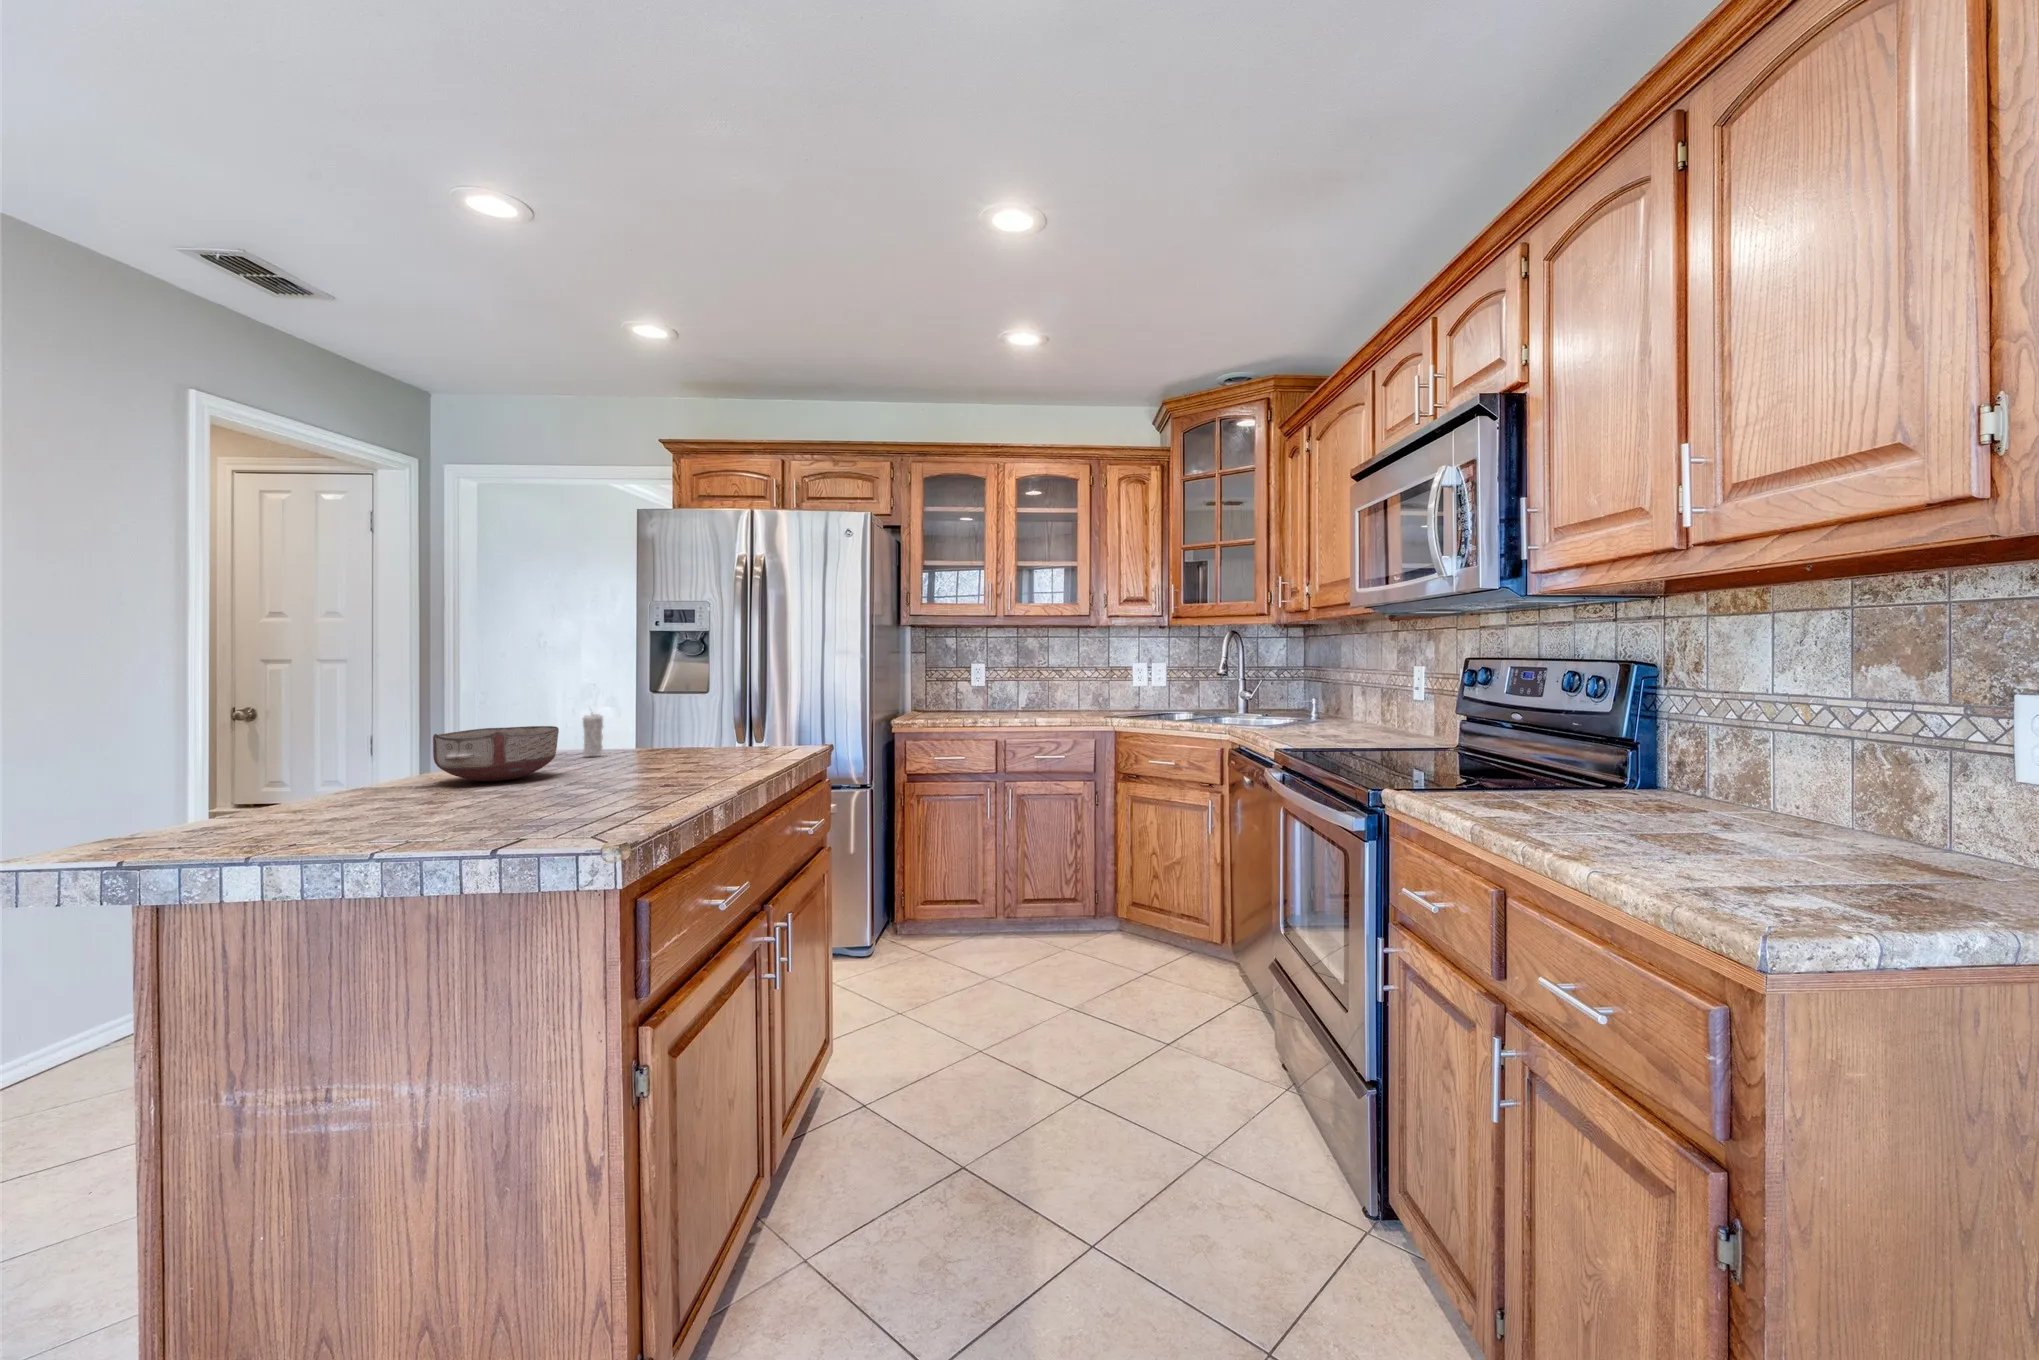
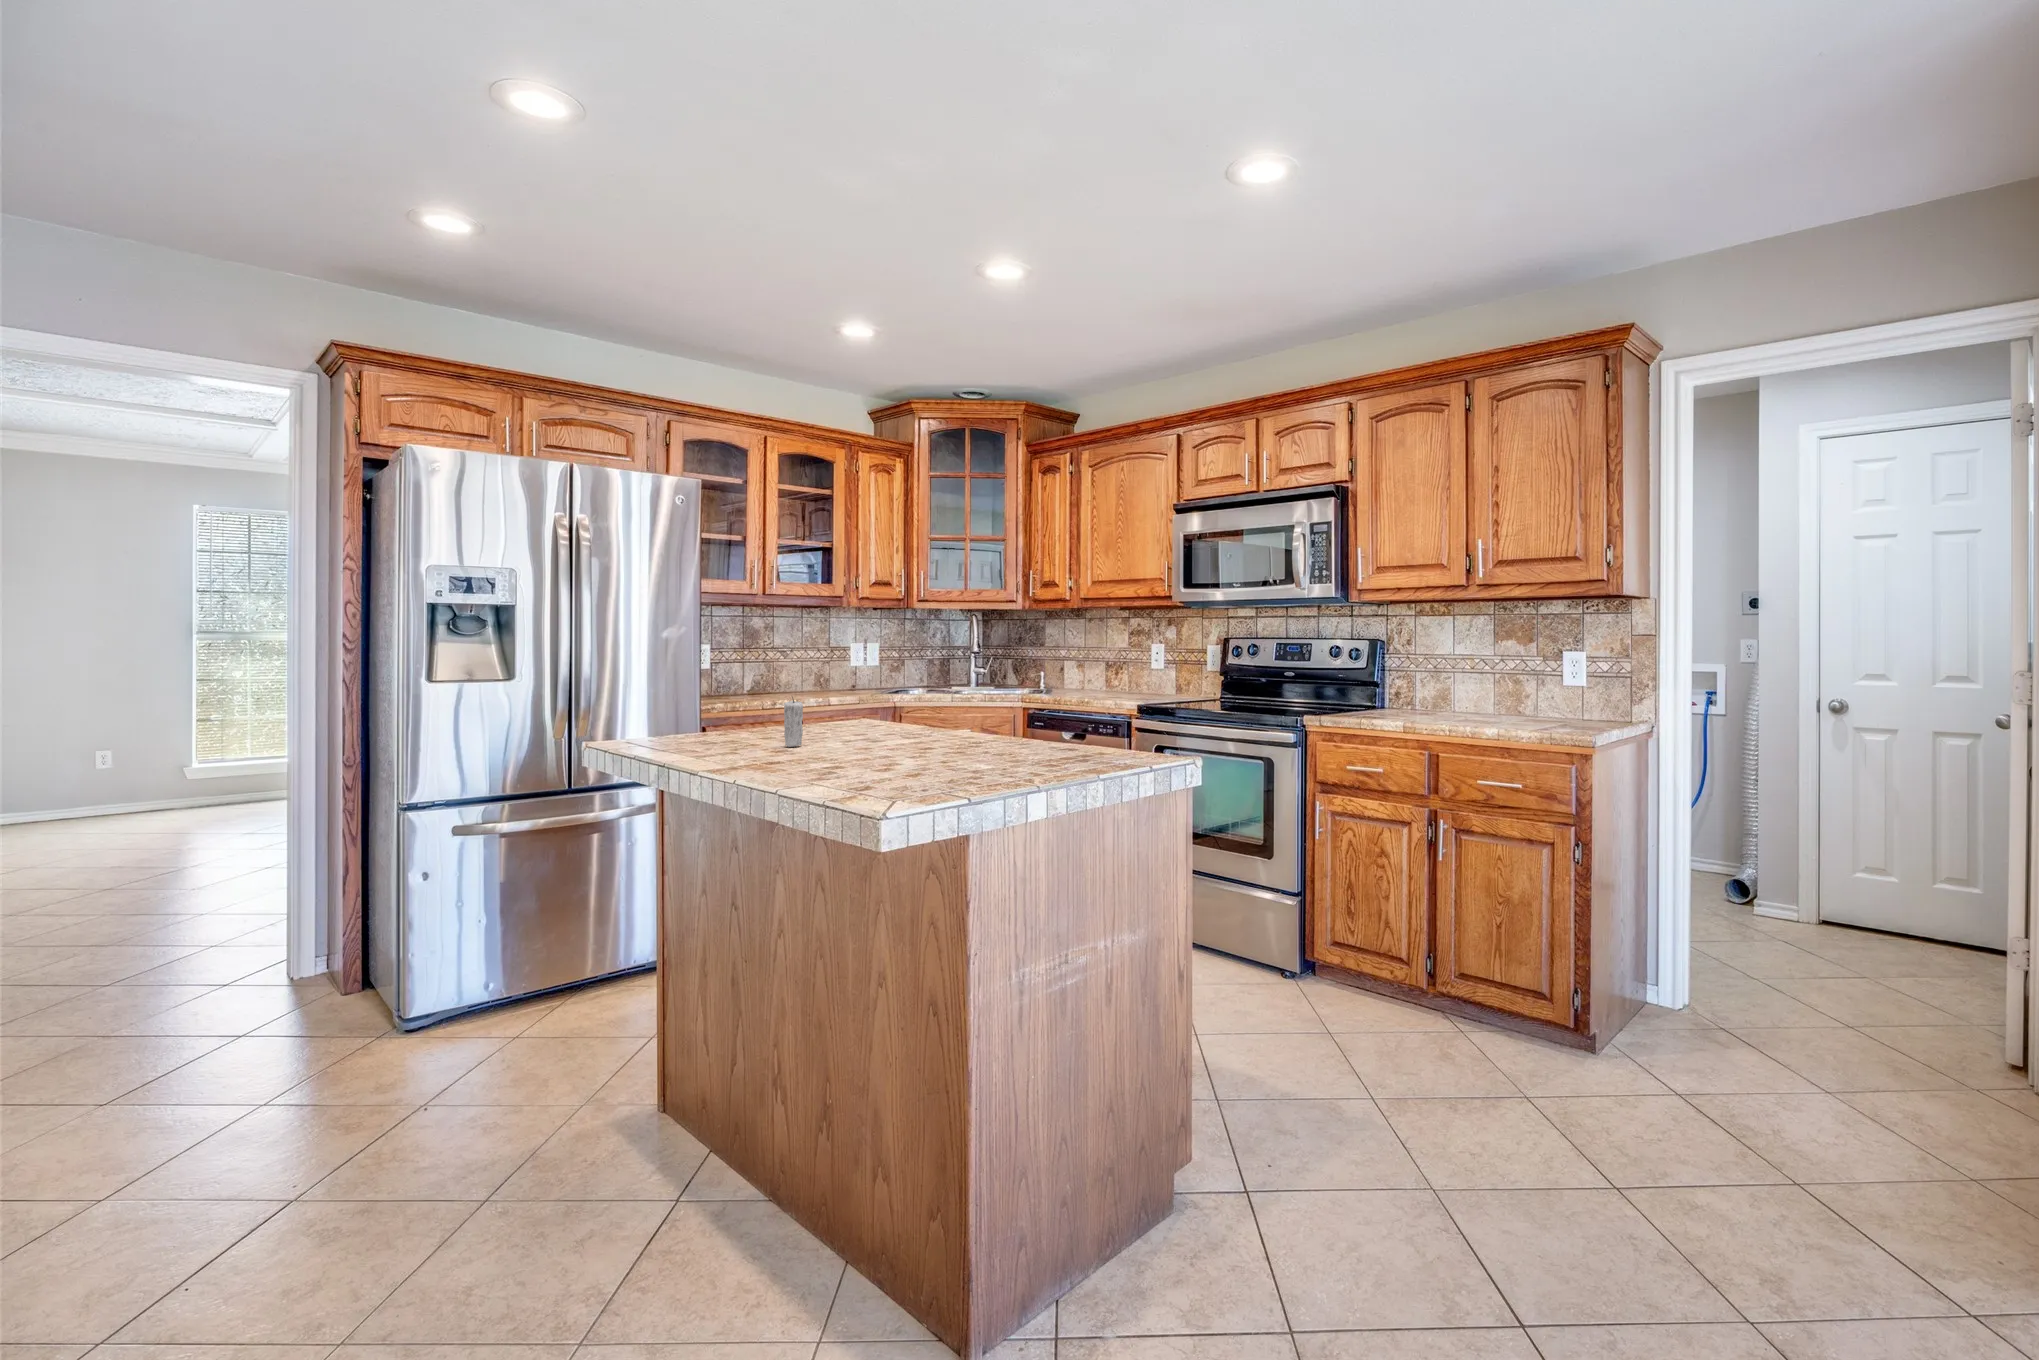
ceramic bowl: present [433,726,559,781] -> none [852,708,953,761]

